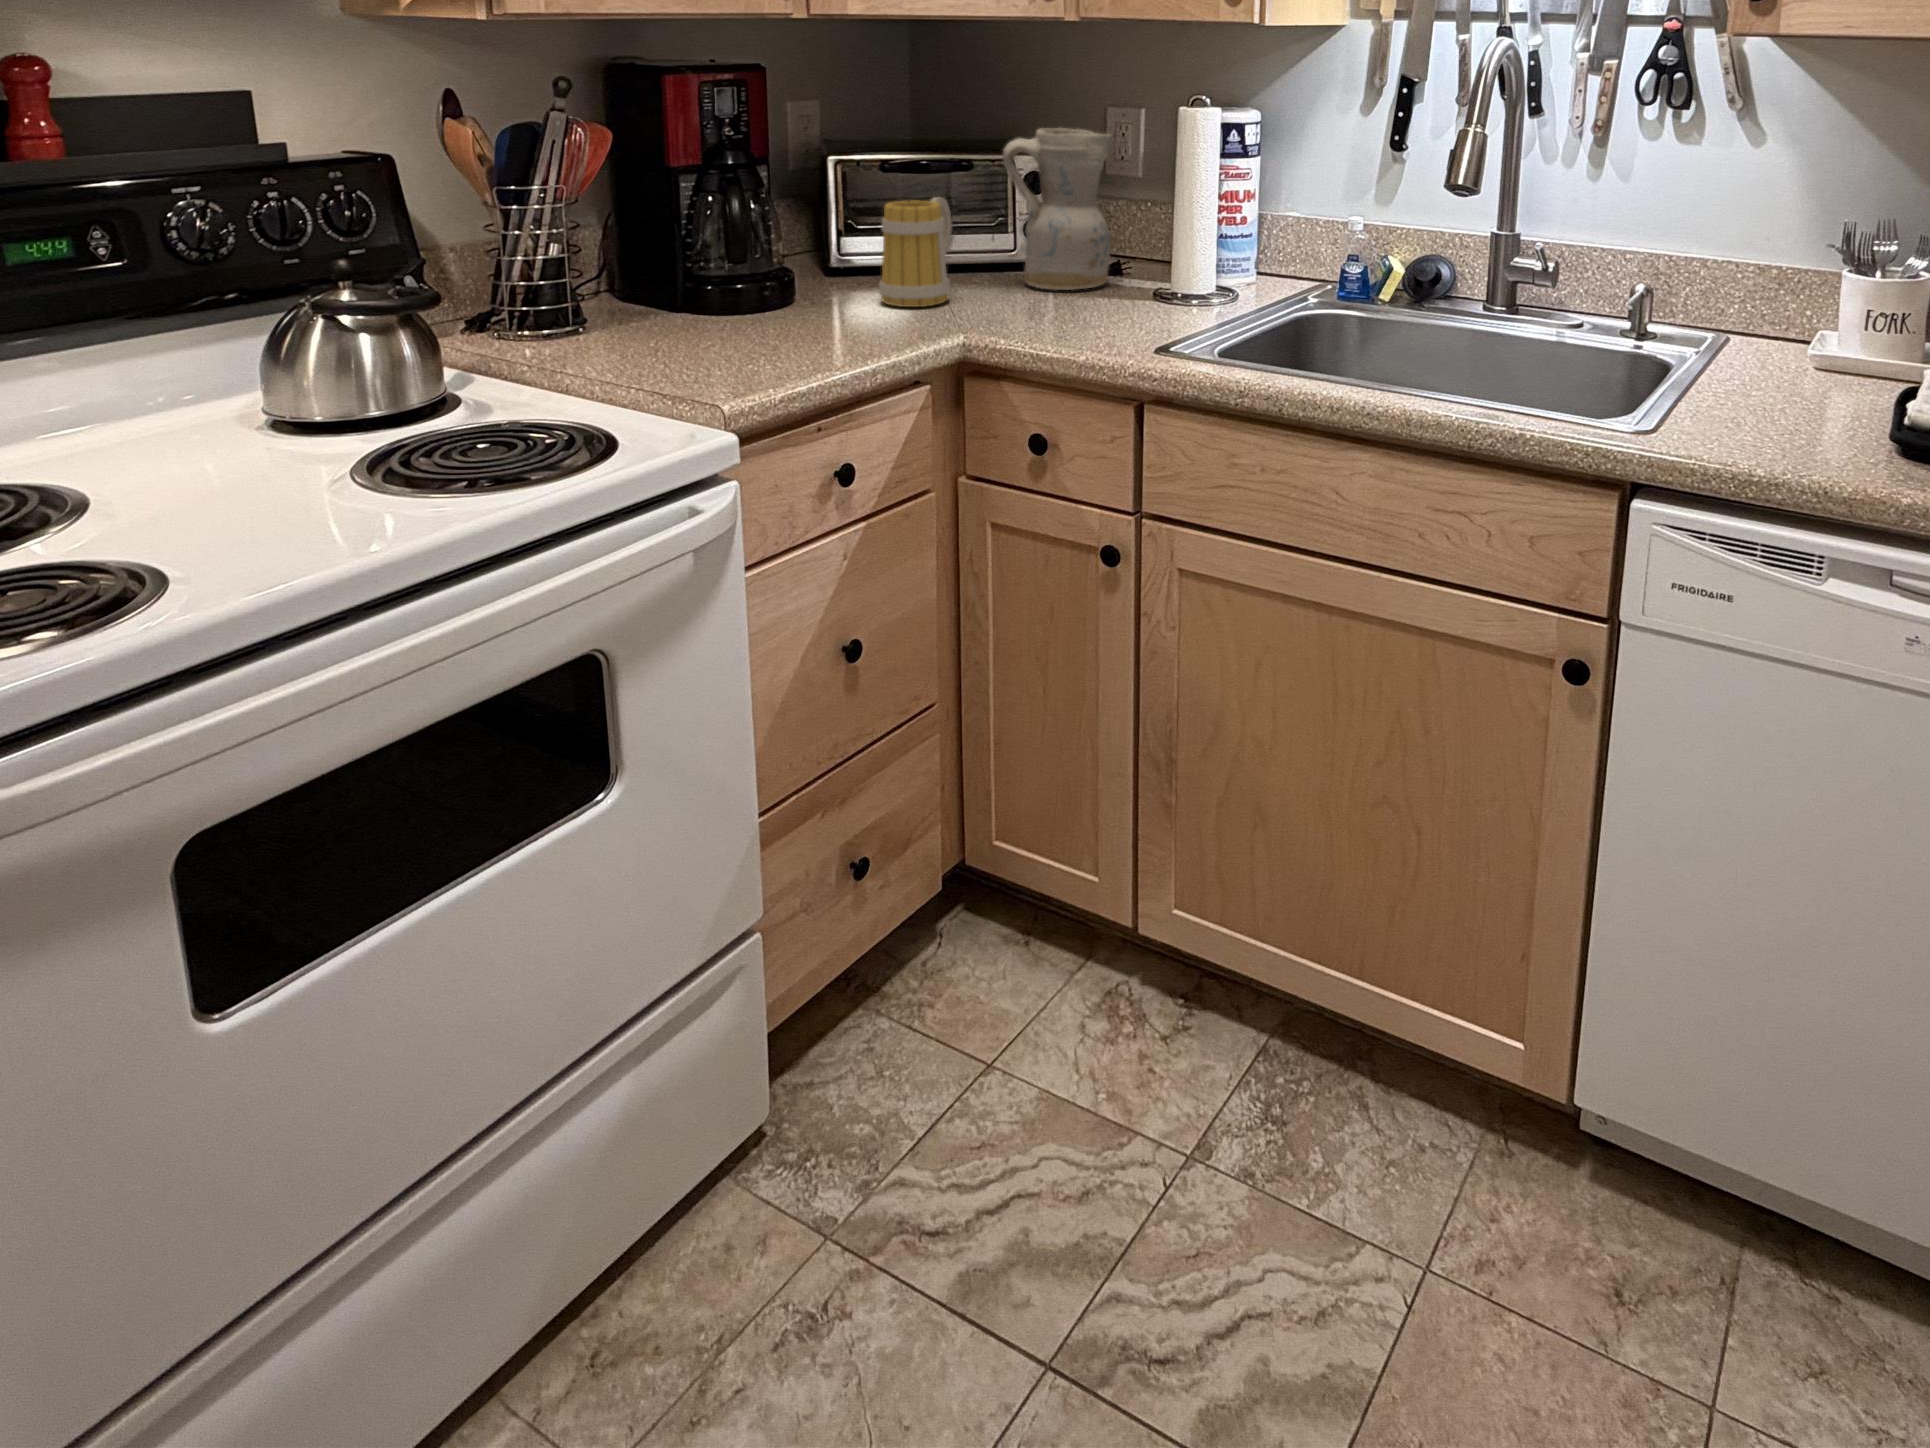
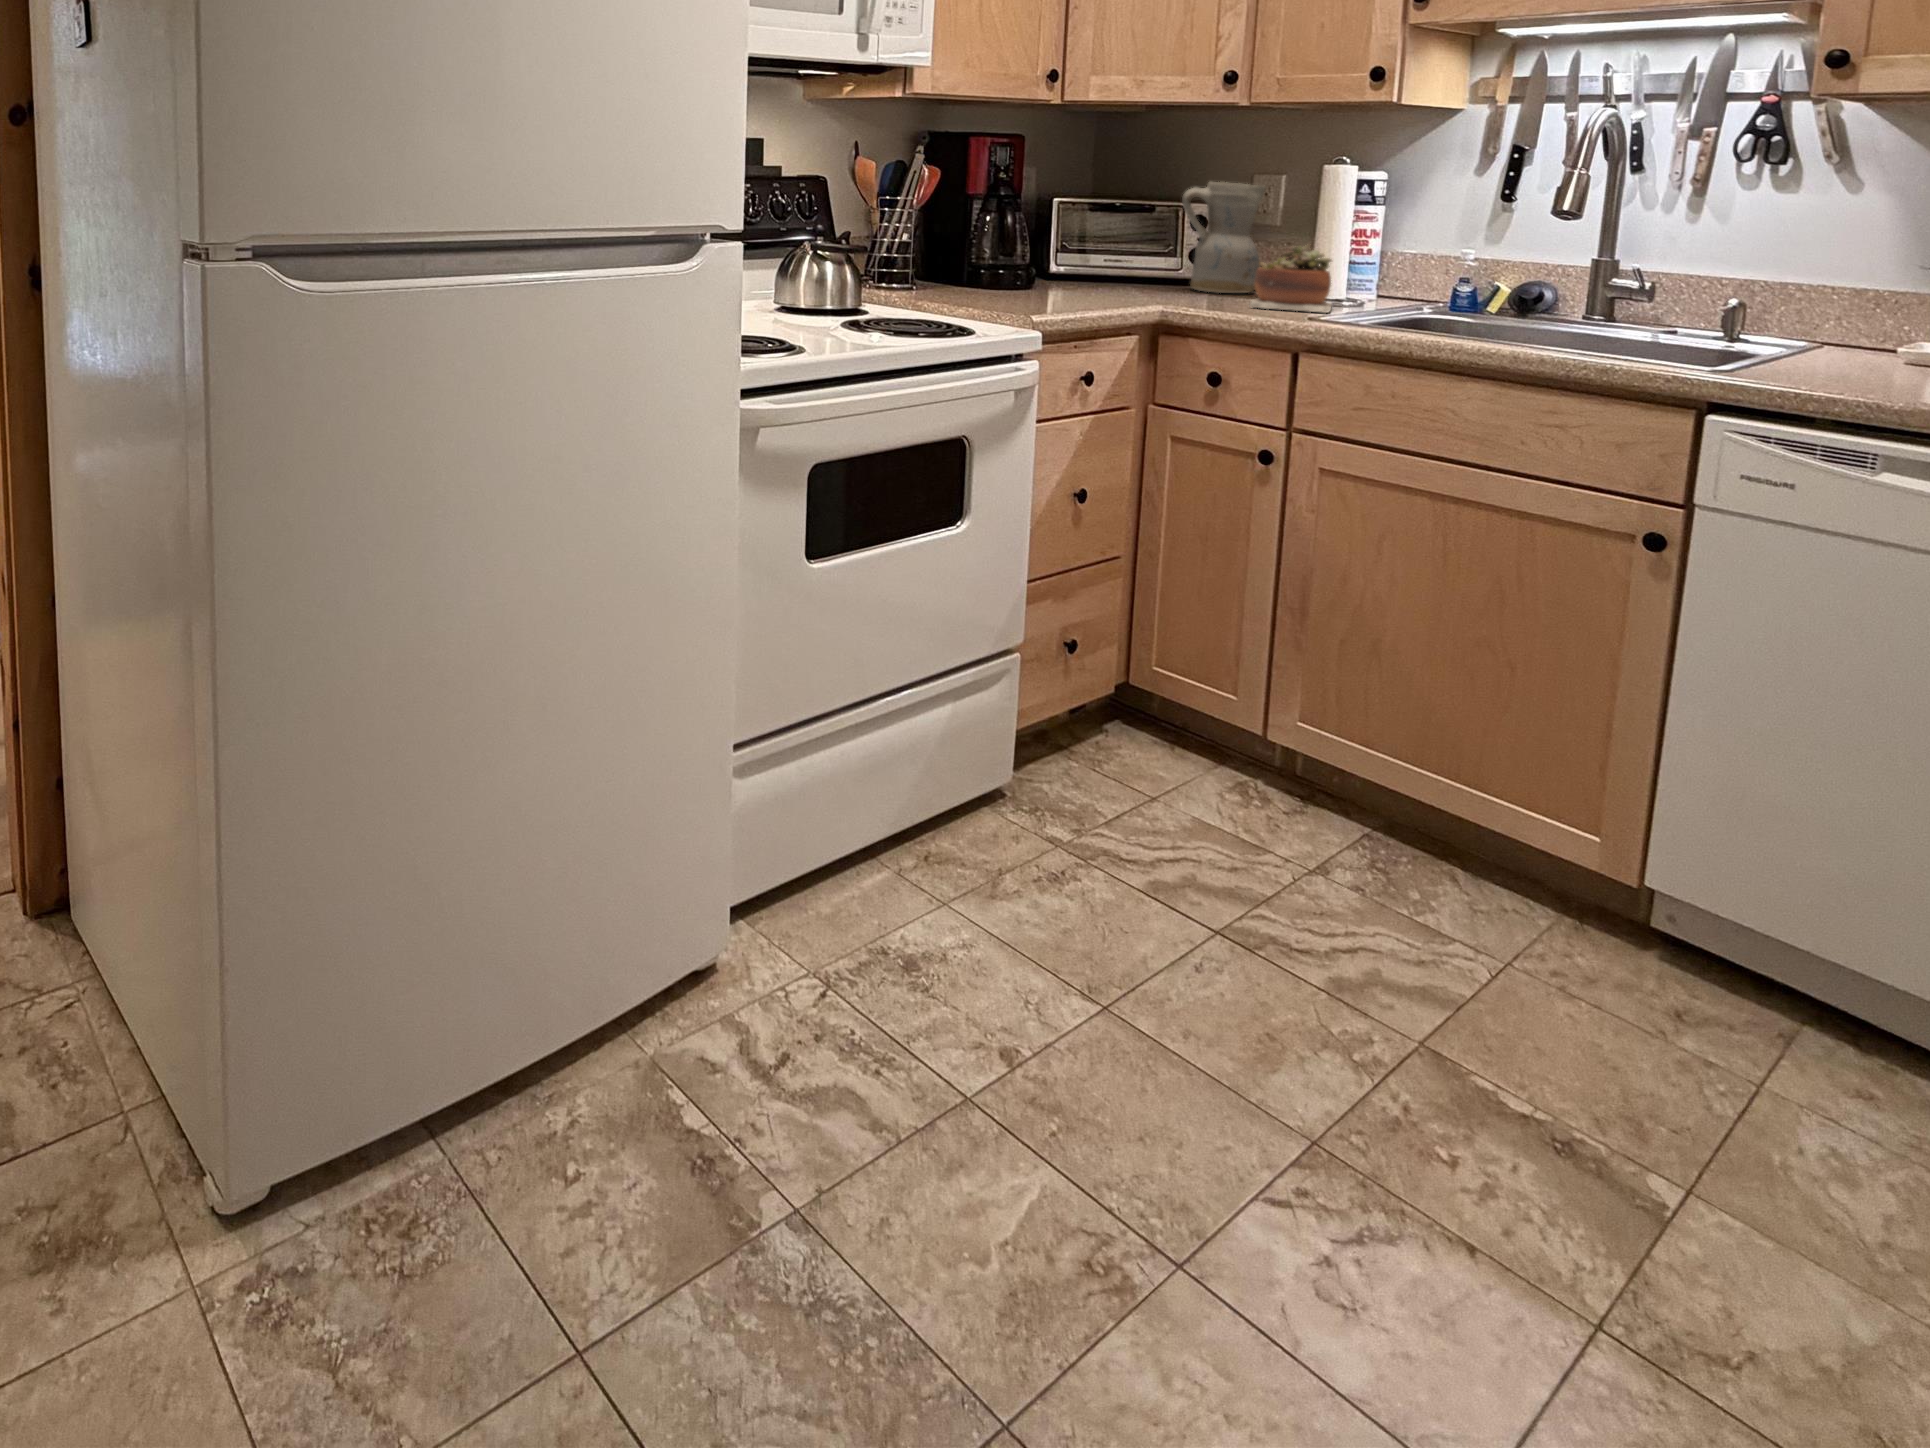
mug: present [879,197,952,307] -> none [1092,224,1142,294]
succulent plant: none [1087,224,1198,328] -> present [1249,245,1332,313]

